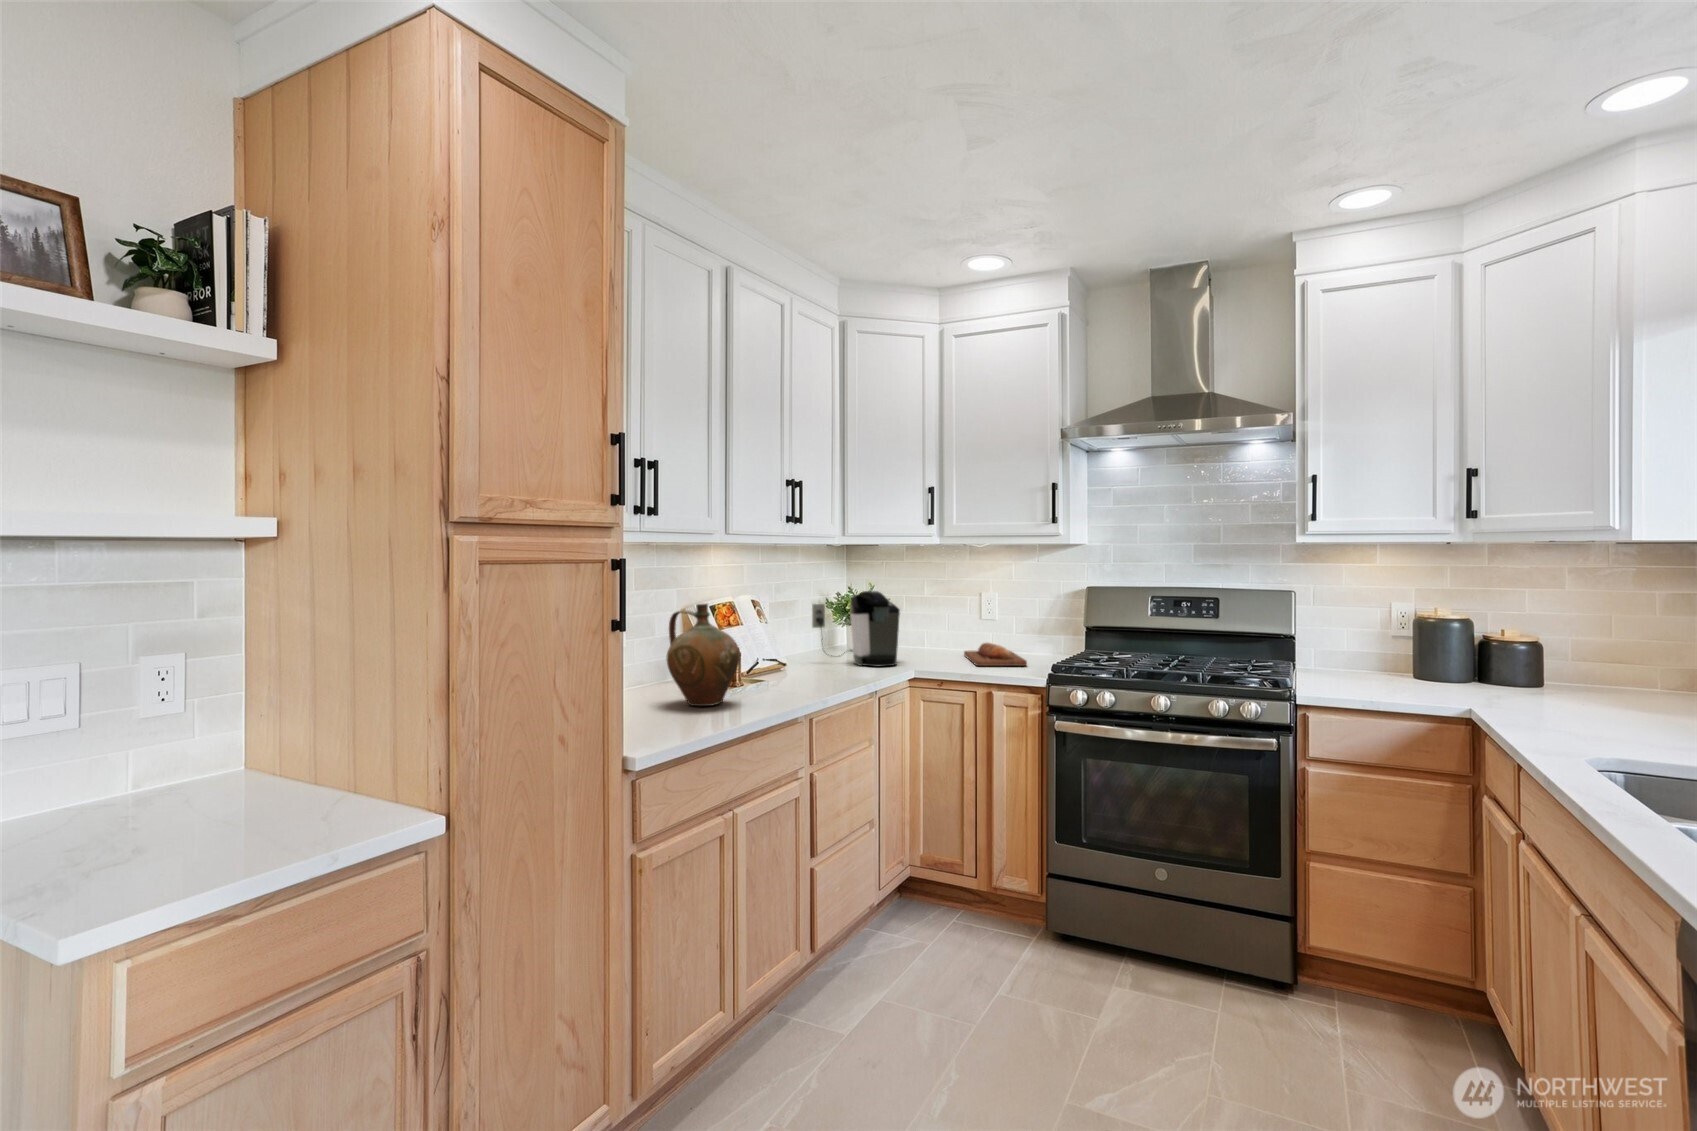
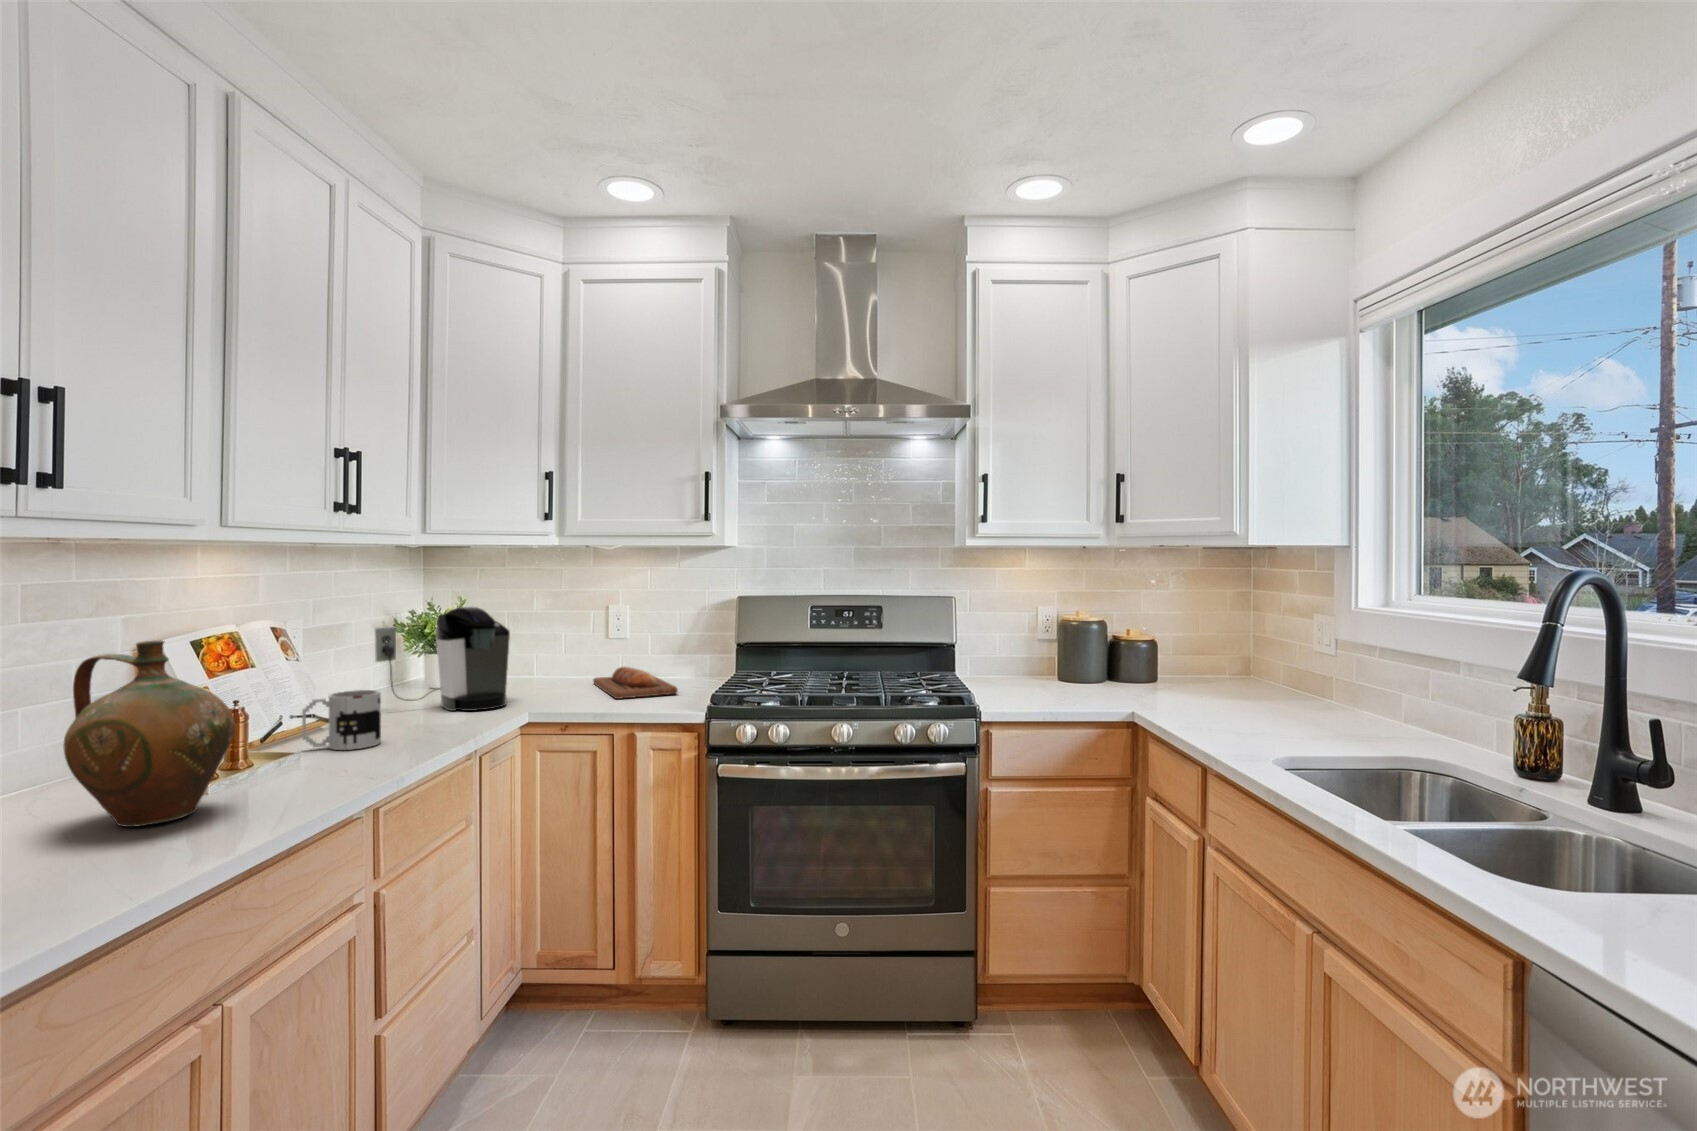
mug: none [771,644,815,682] -> present [302,690,381,750]

